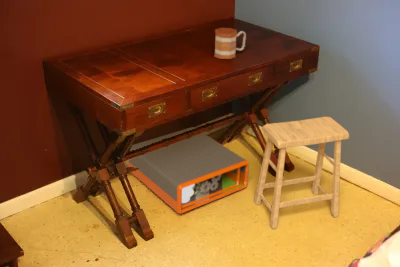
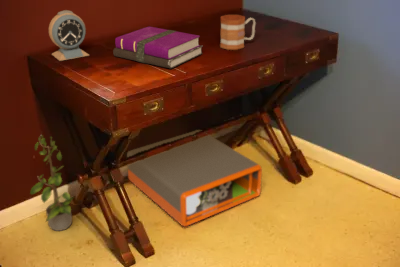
alarm clock: none [64,22,99,67] -> present [49,10,89,61]
notebook: none [120,36,199,76] -> present [113,26,202,68]
footstool: present [254,117,349,229] -> none [269,113,377,242]
potted plant: none [44,129,84,216] -> present [30,135,73,231]

